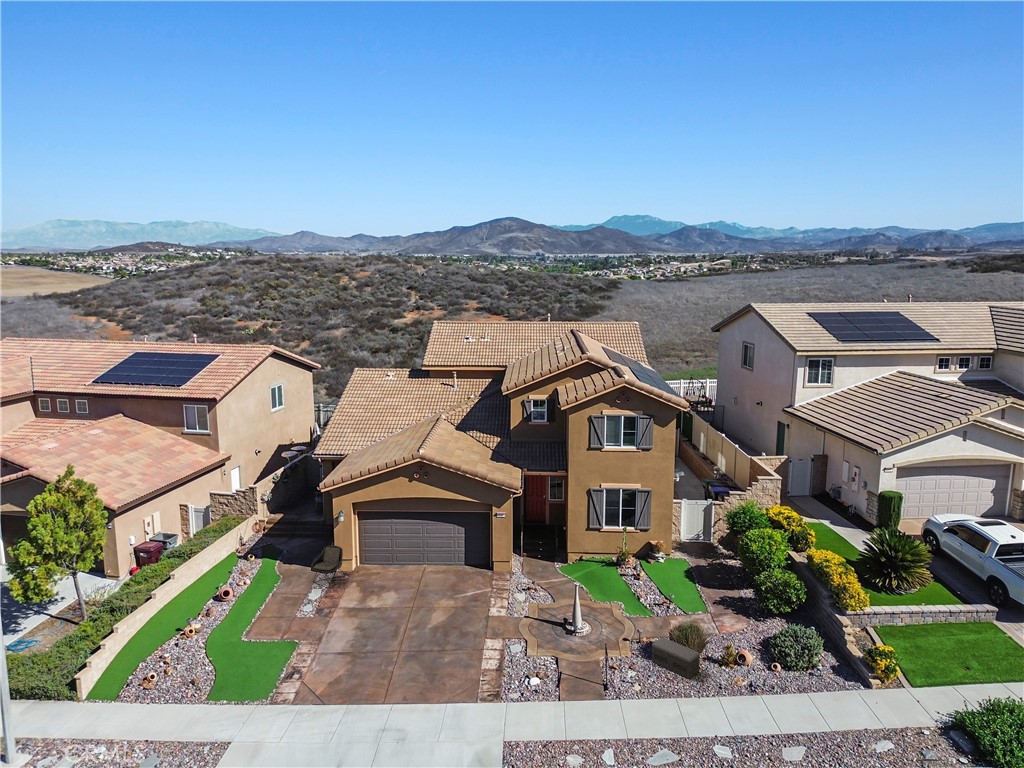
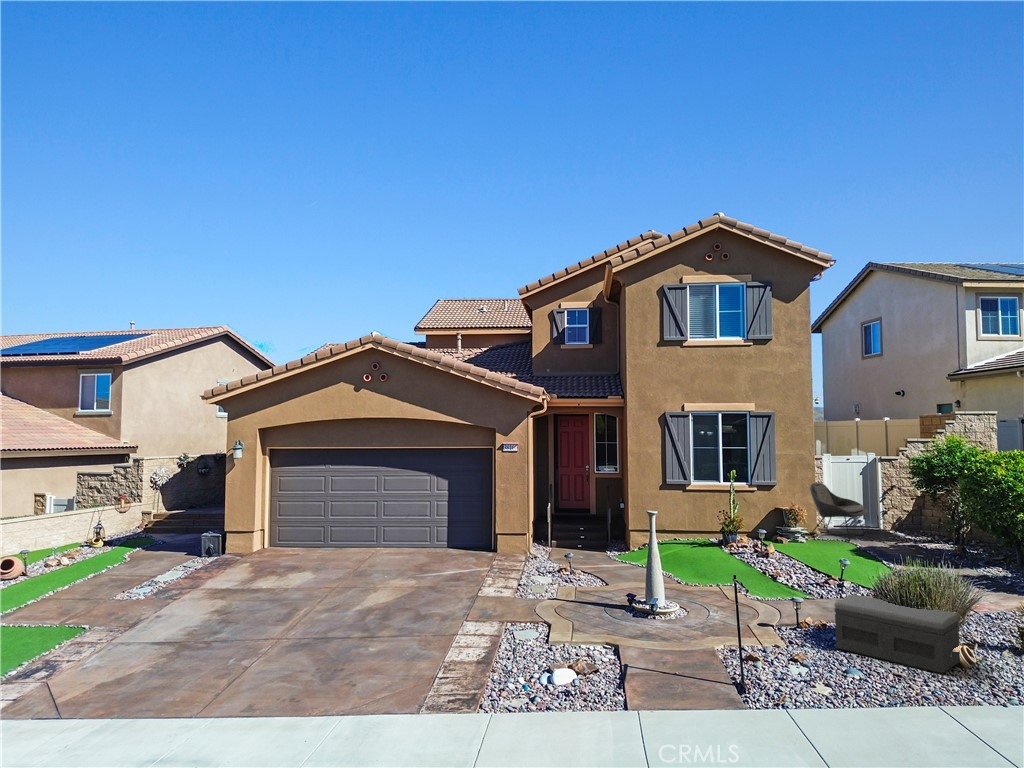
lounge chair: present [311,545,345,585] -> present [810,483,867,542]

